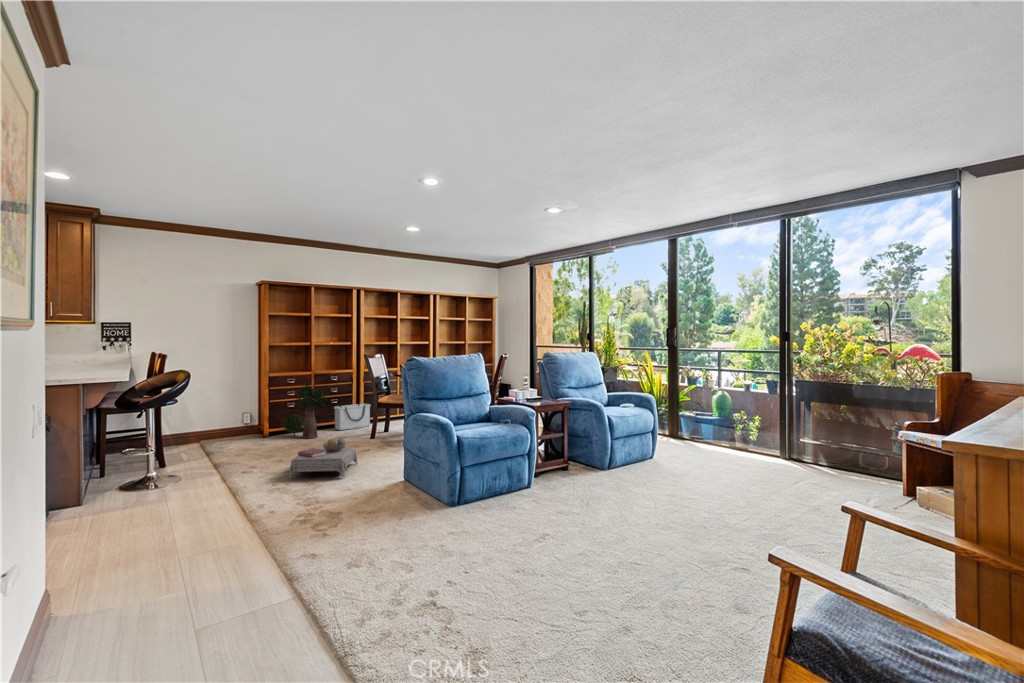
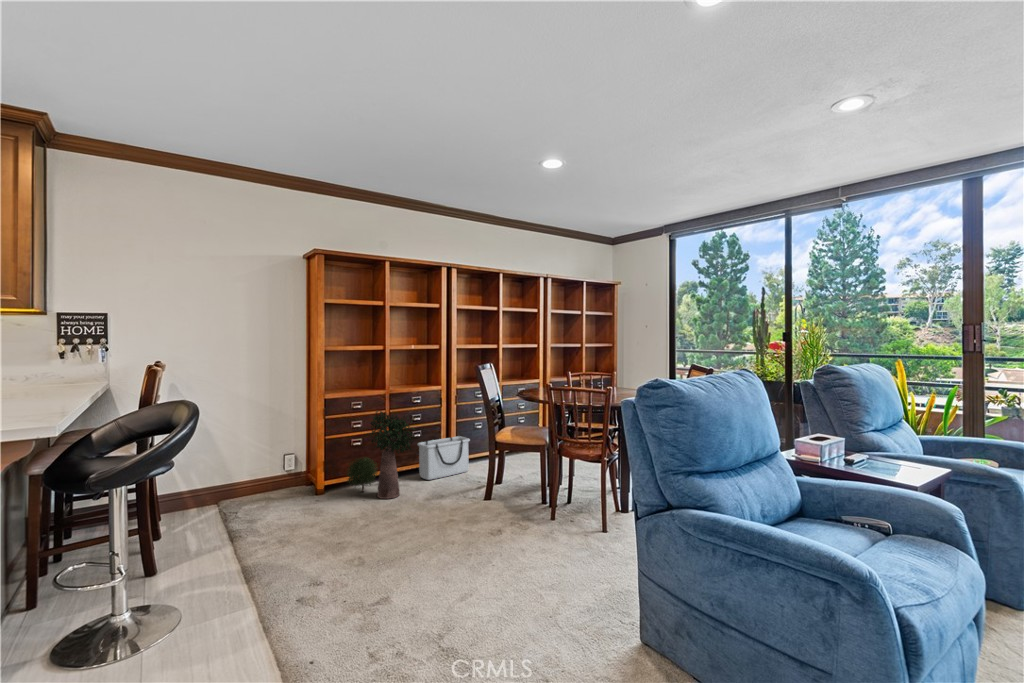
ottoman: present [289,438,357,478] -> none [393,528,507,627]

